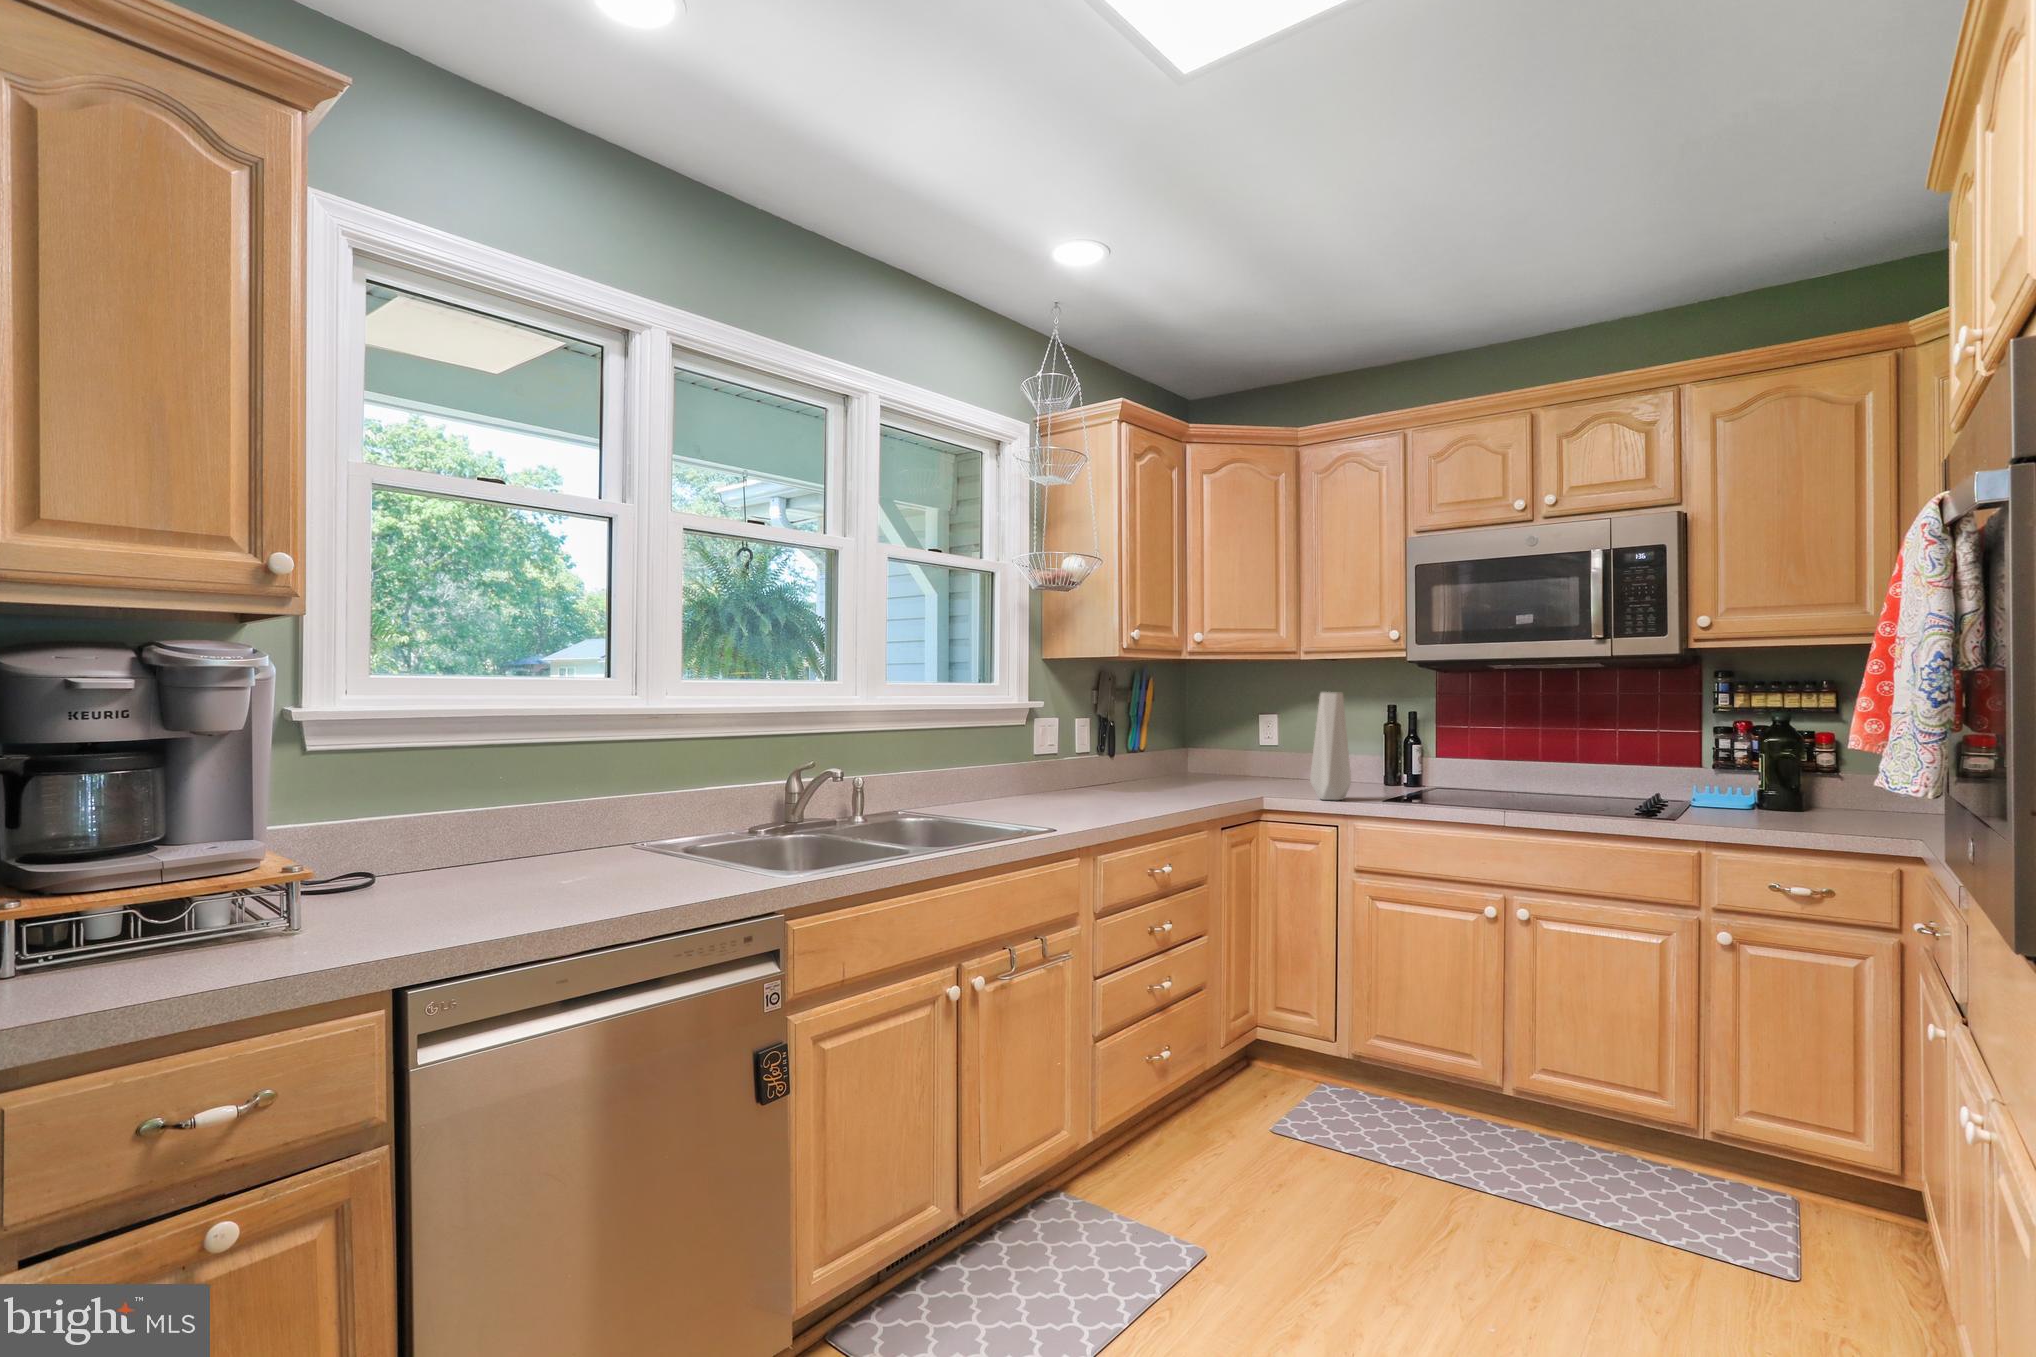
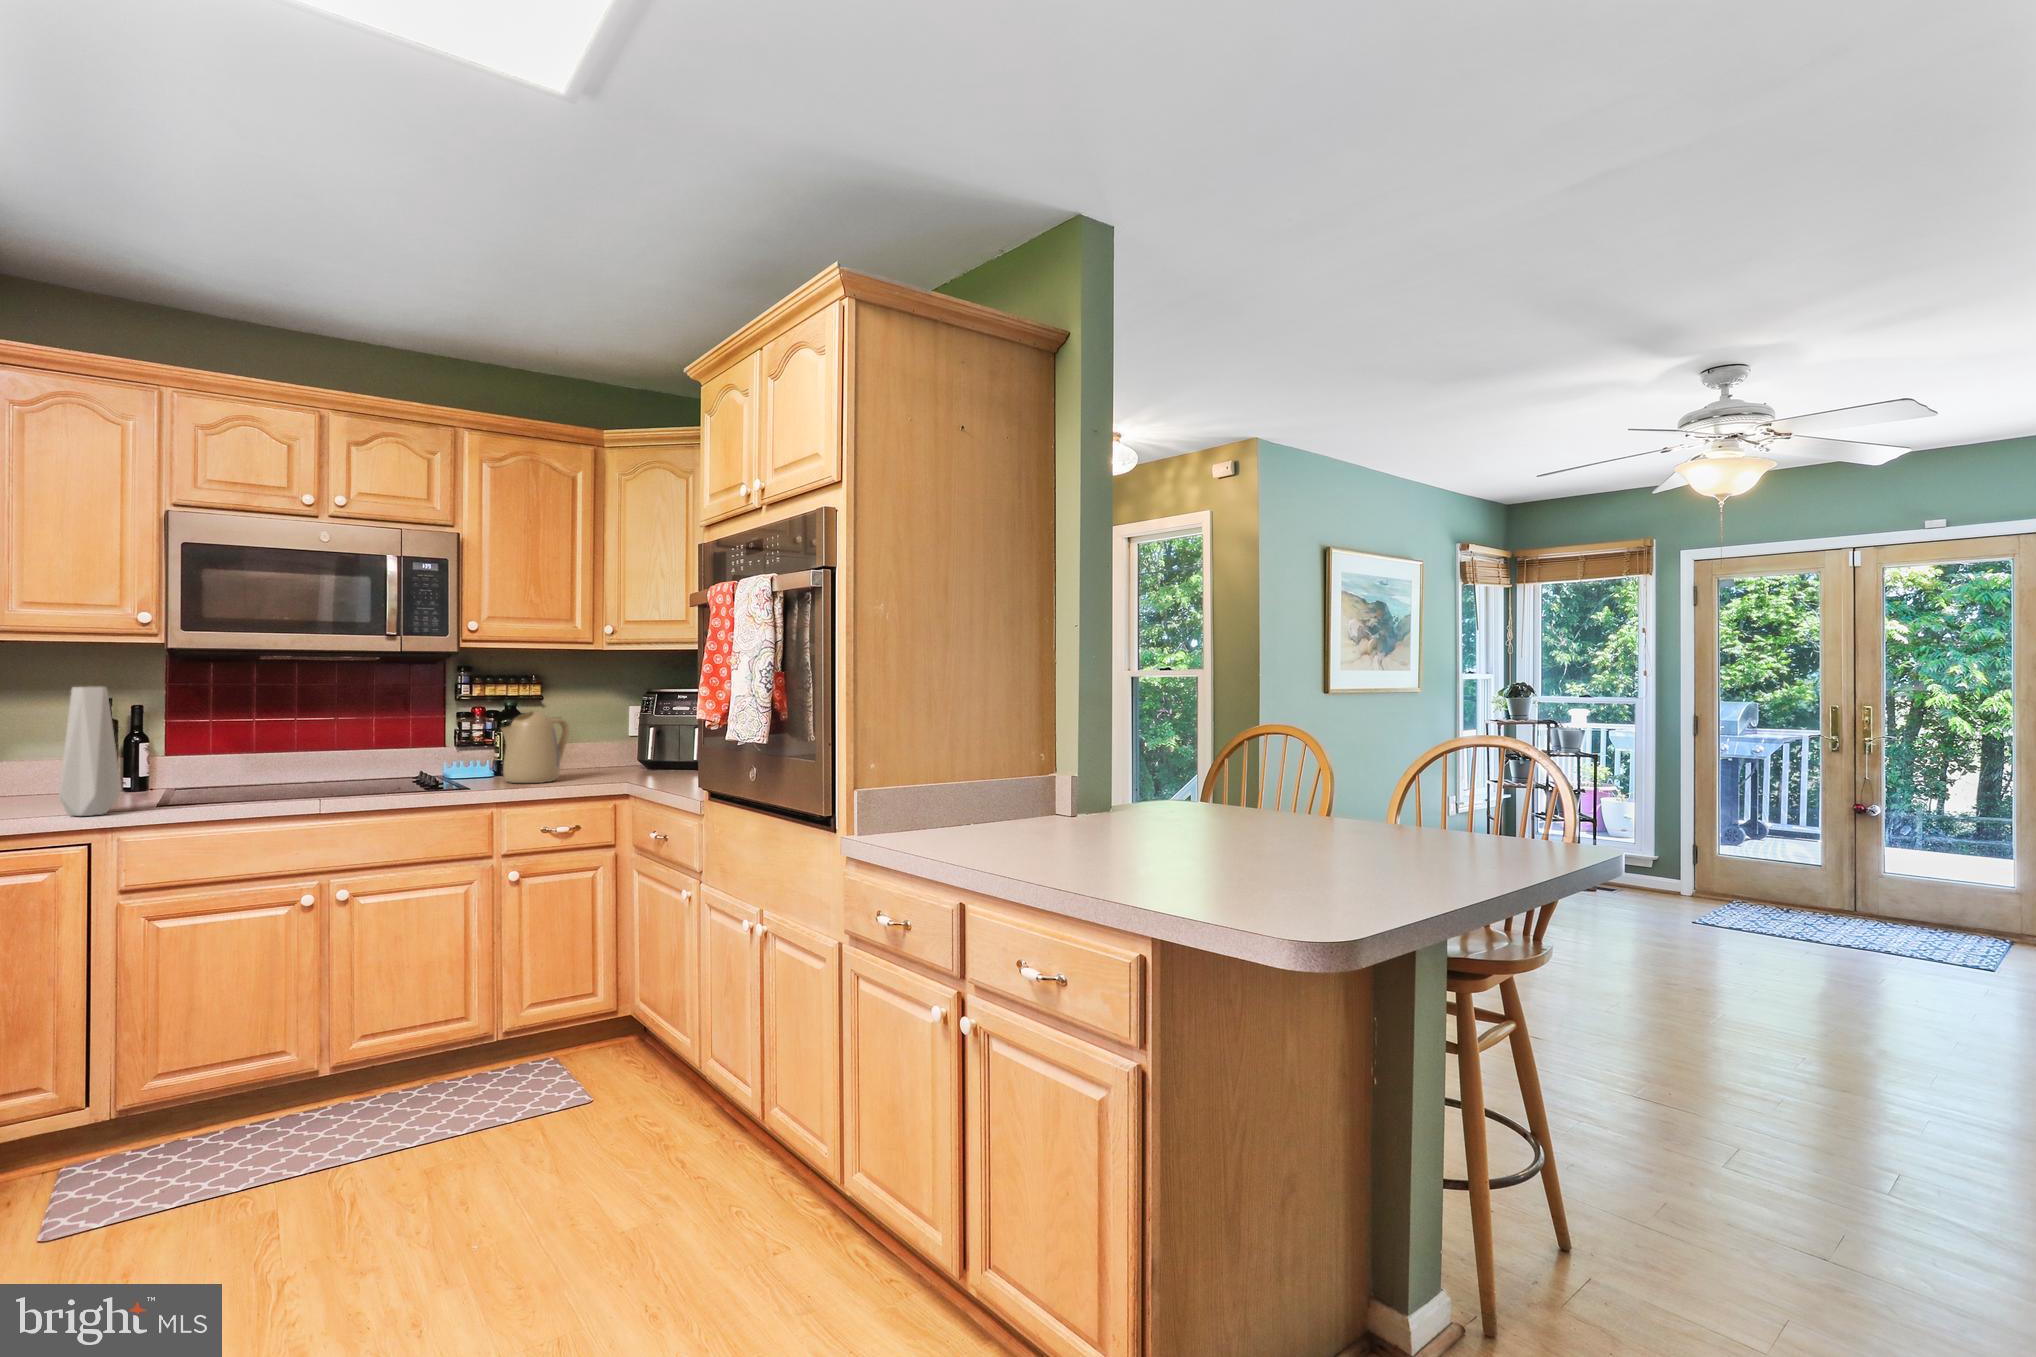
kettle: none [1730,727,1845,822] -> present [501,711,569,783]

